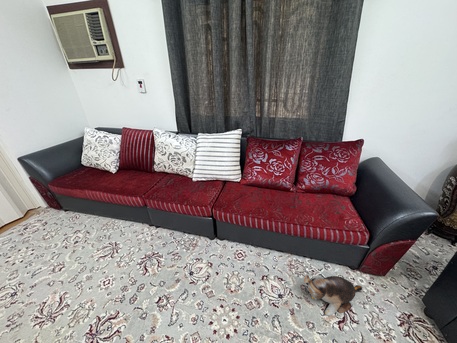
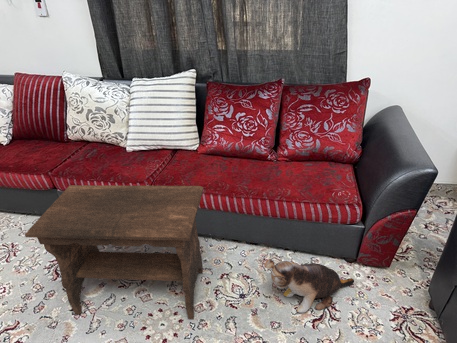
footstool: none [130,212,257,316] -> present [25,185,203,319]

